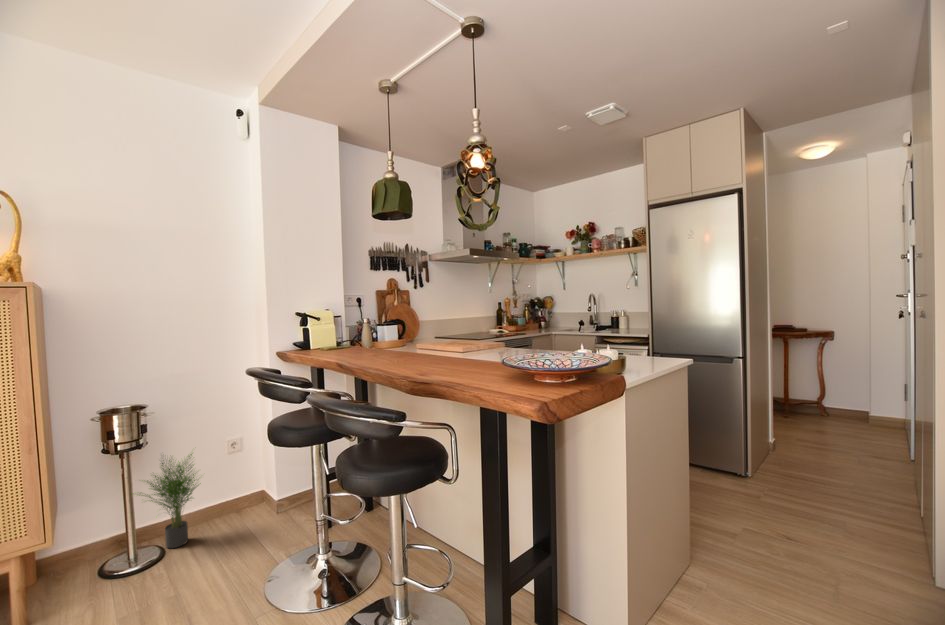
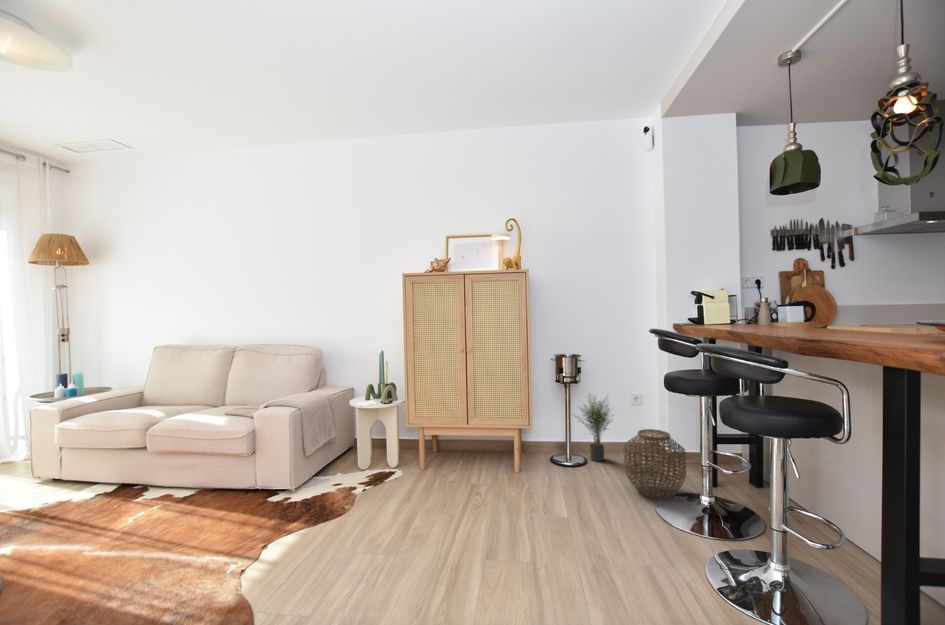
woven basket: none [214,490,296,583] -> present [624,429,686,498]

